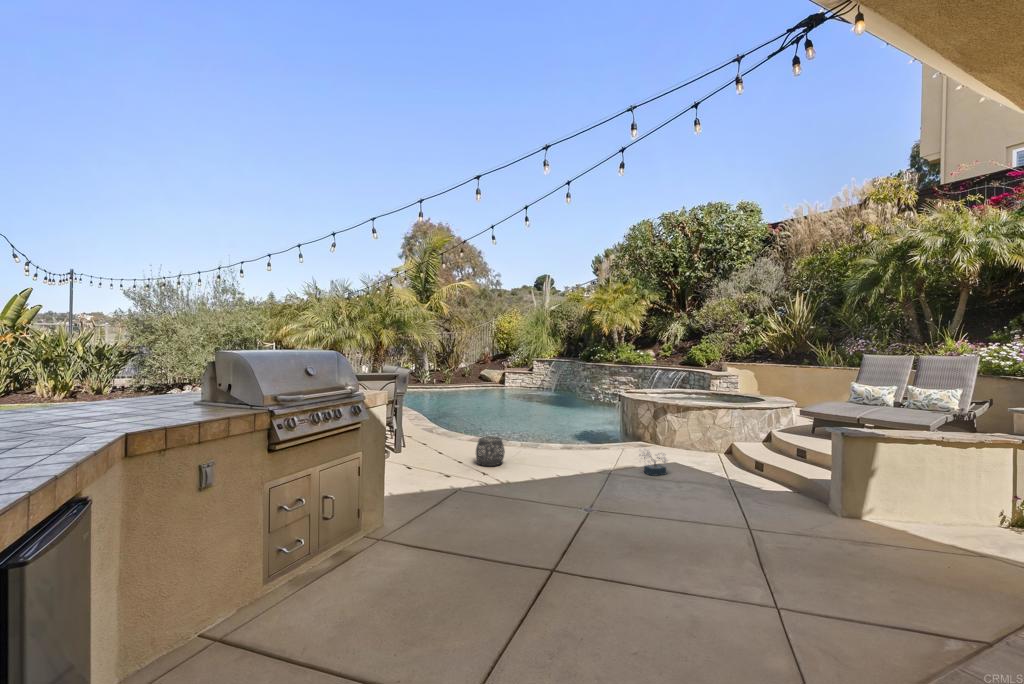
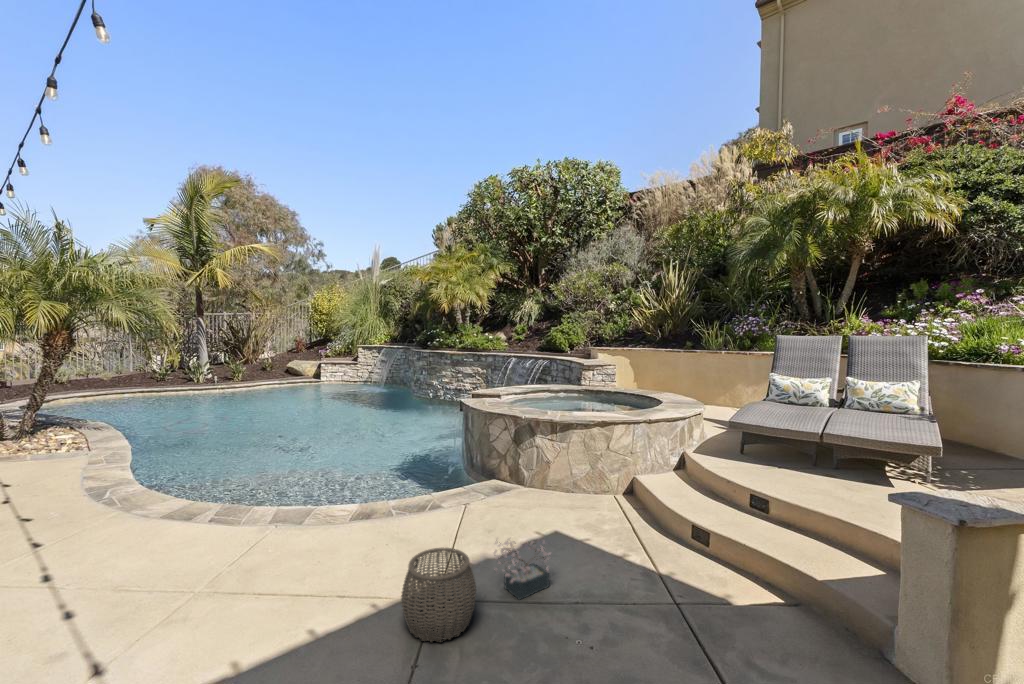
woven basket: present [476,437,505,466] -> present [401,548,476,642]

